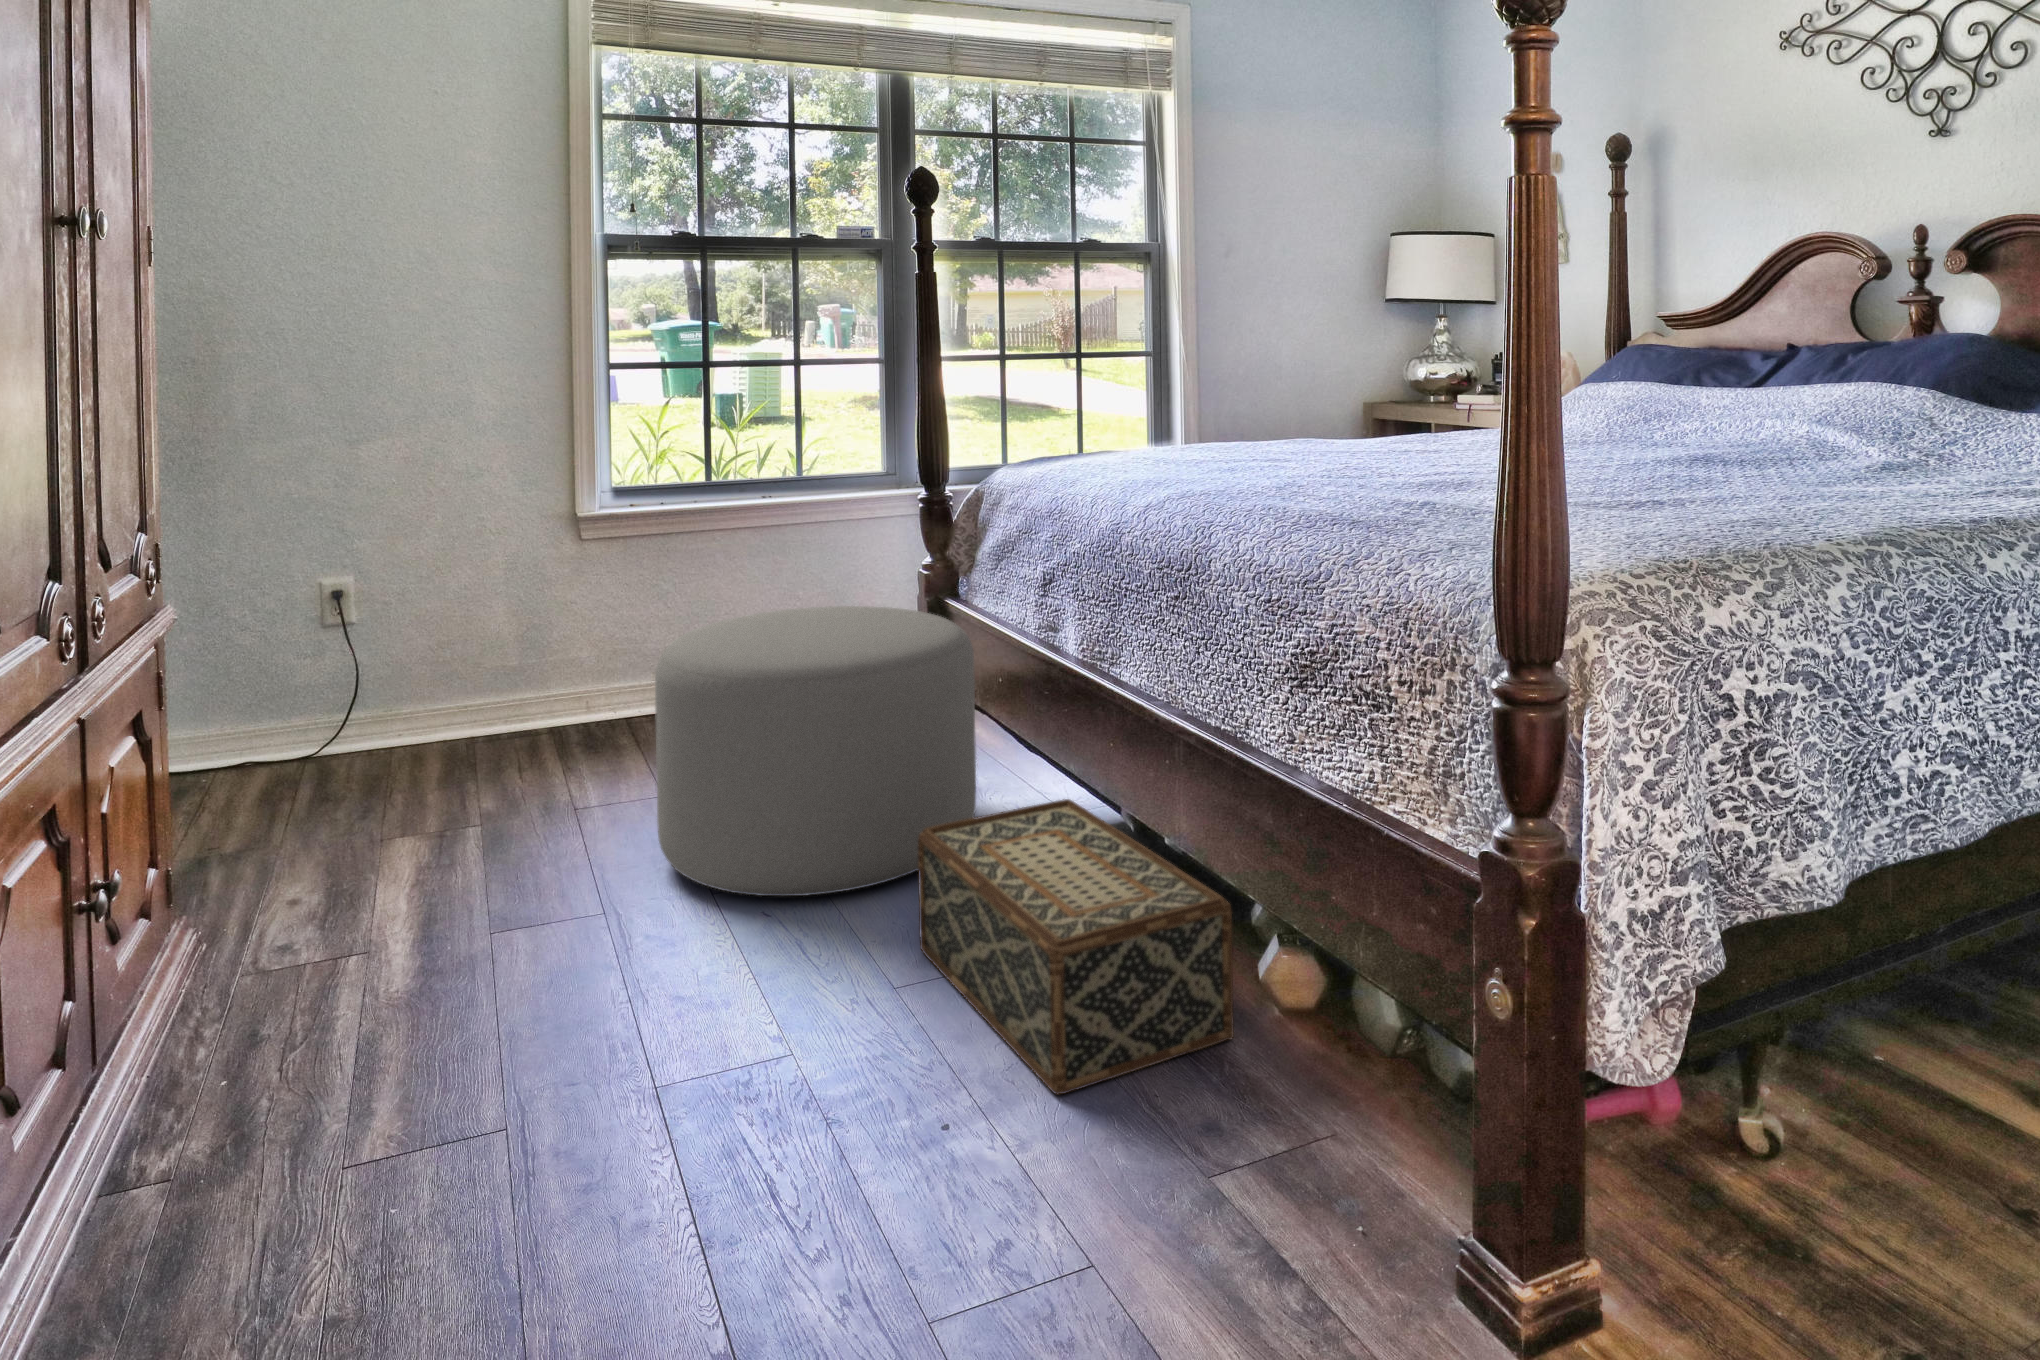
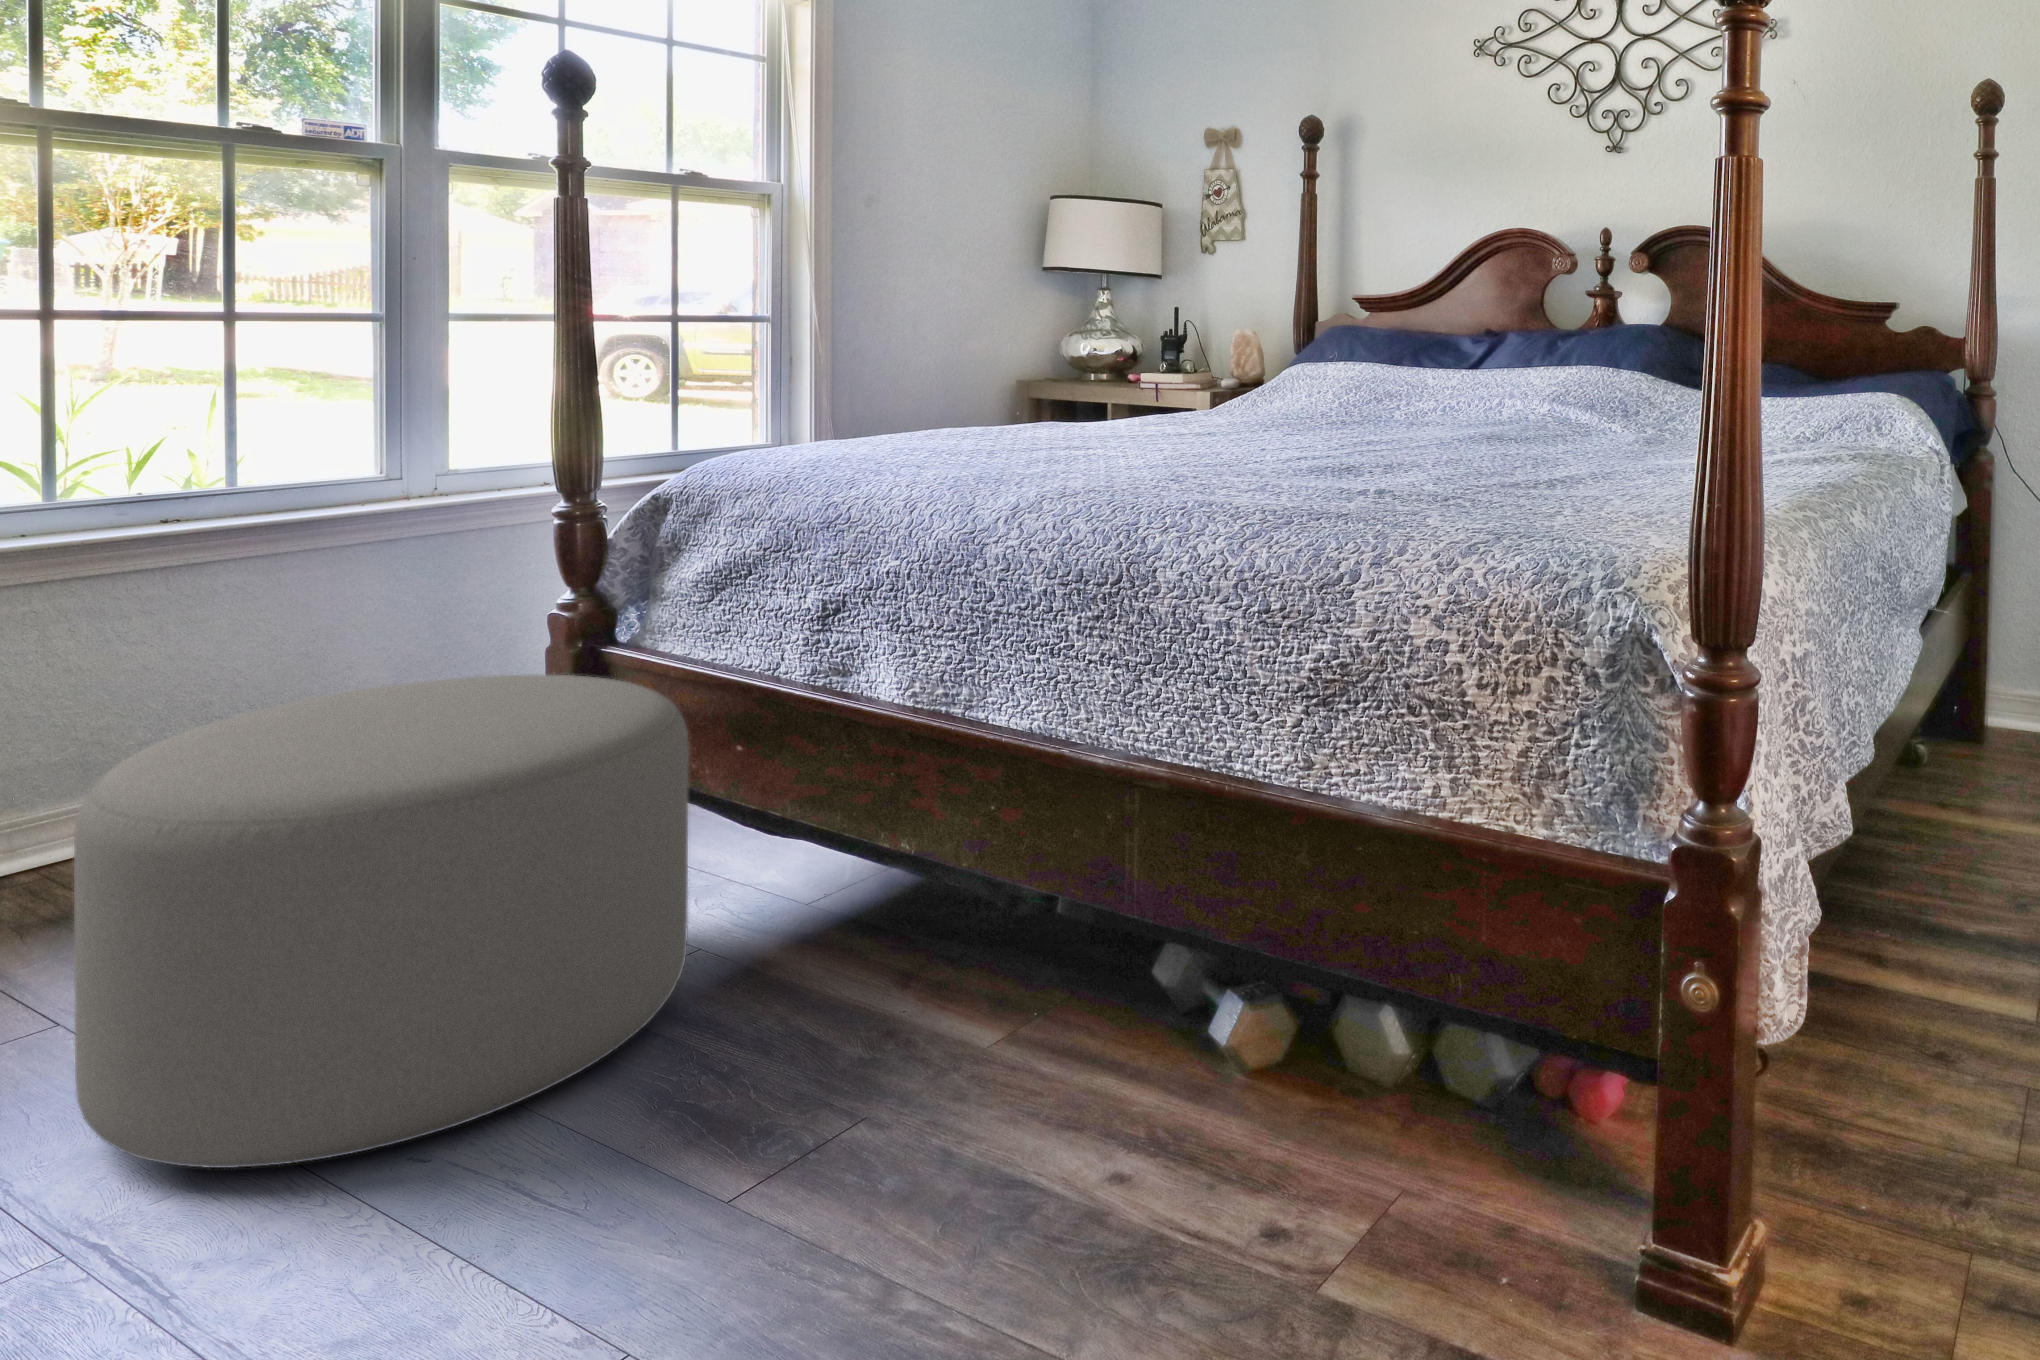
woven basket: present [918,799,1234,1095] -> none [698,894,1204,1280]

